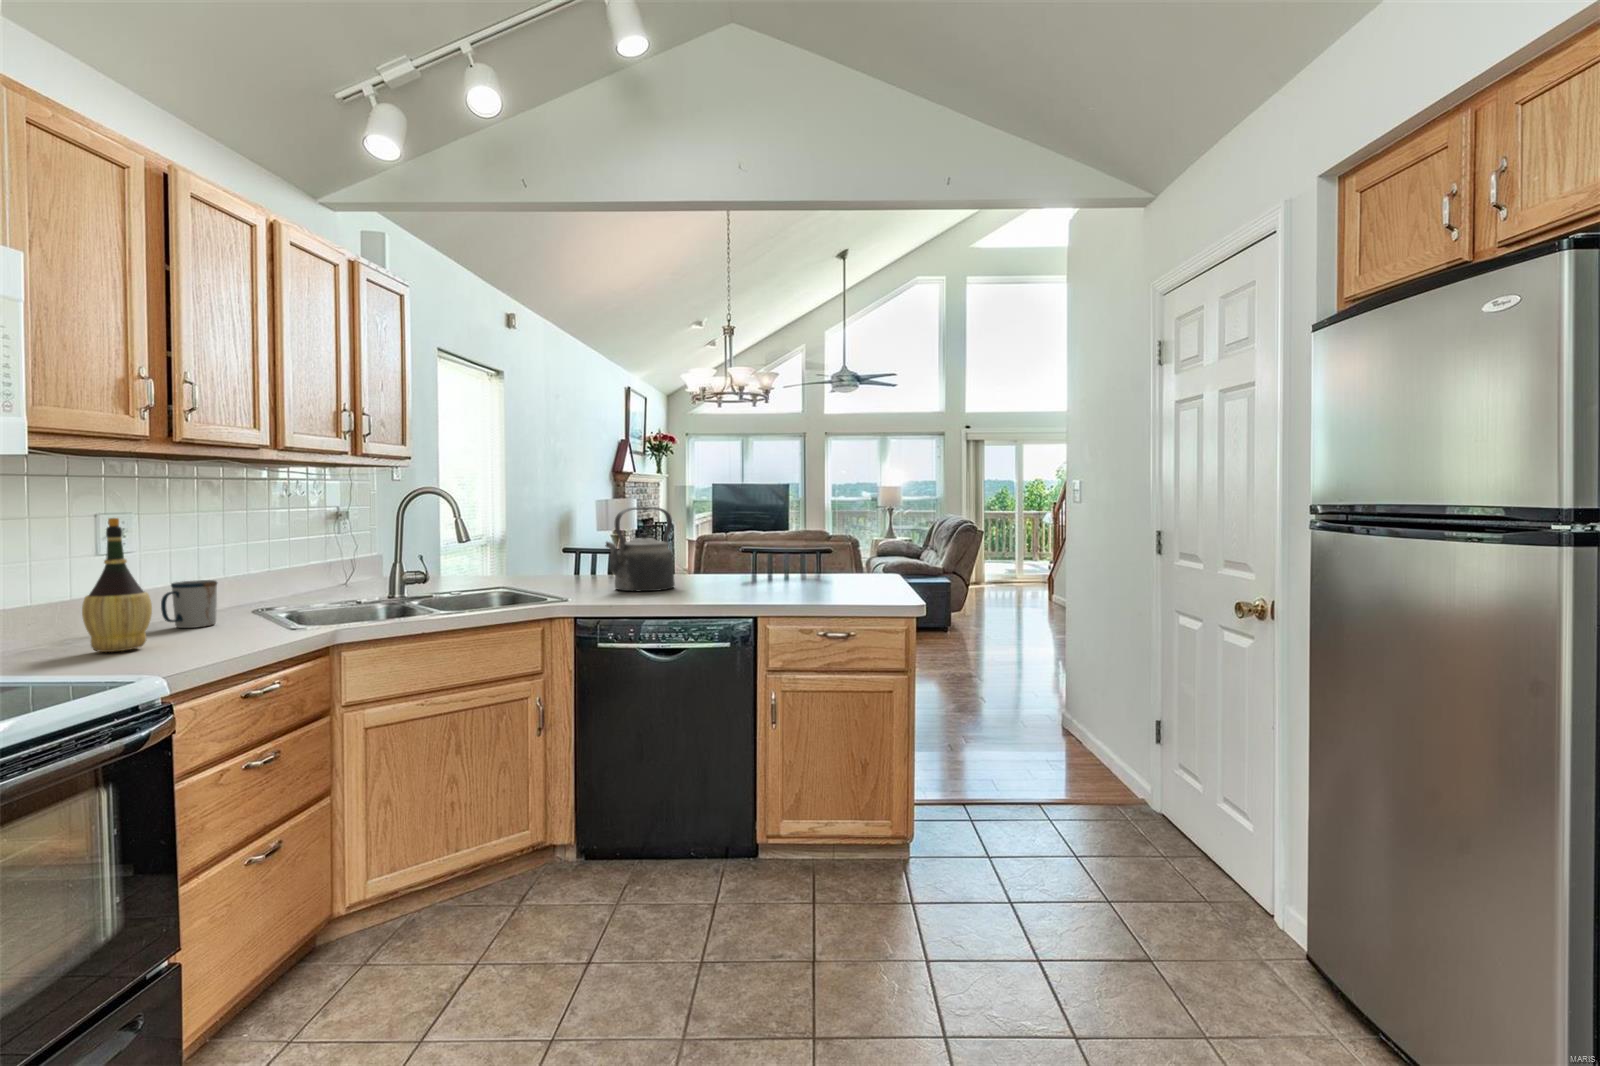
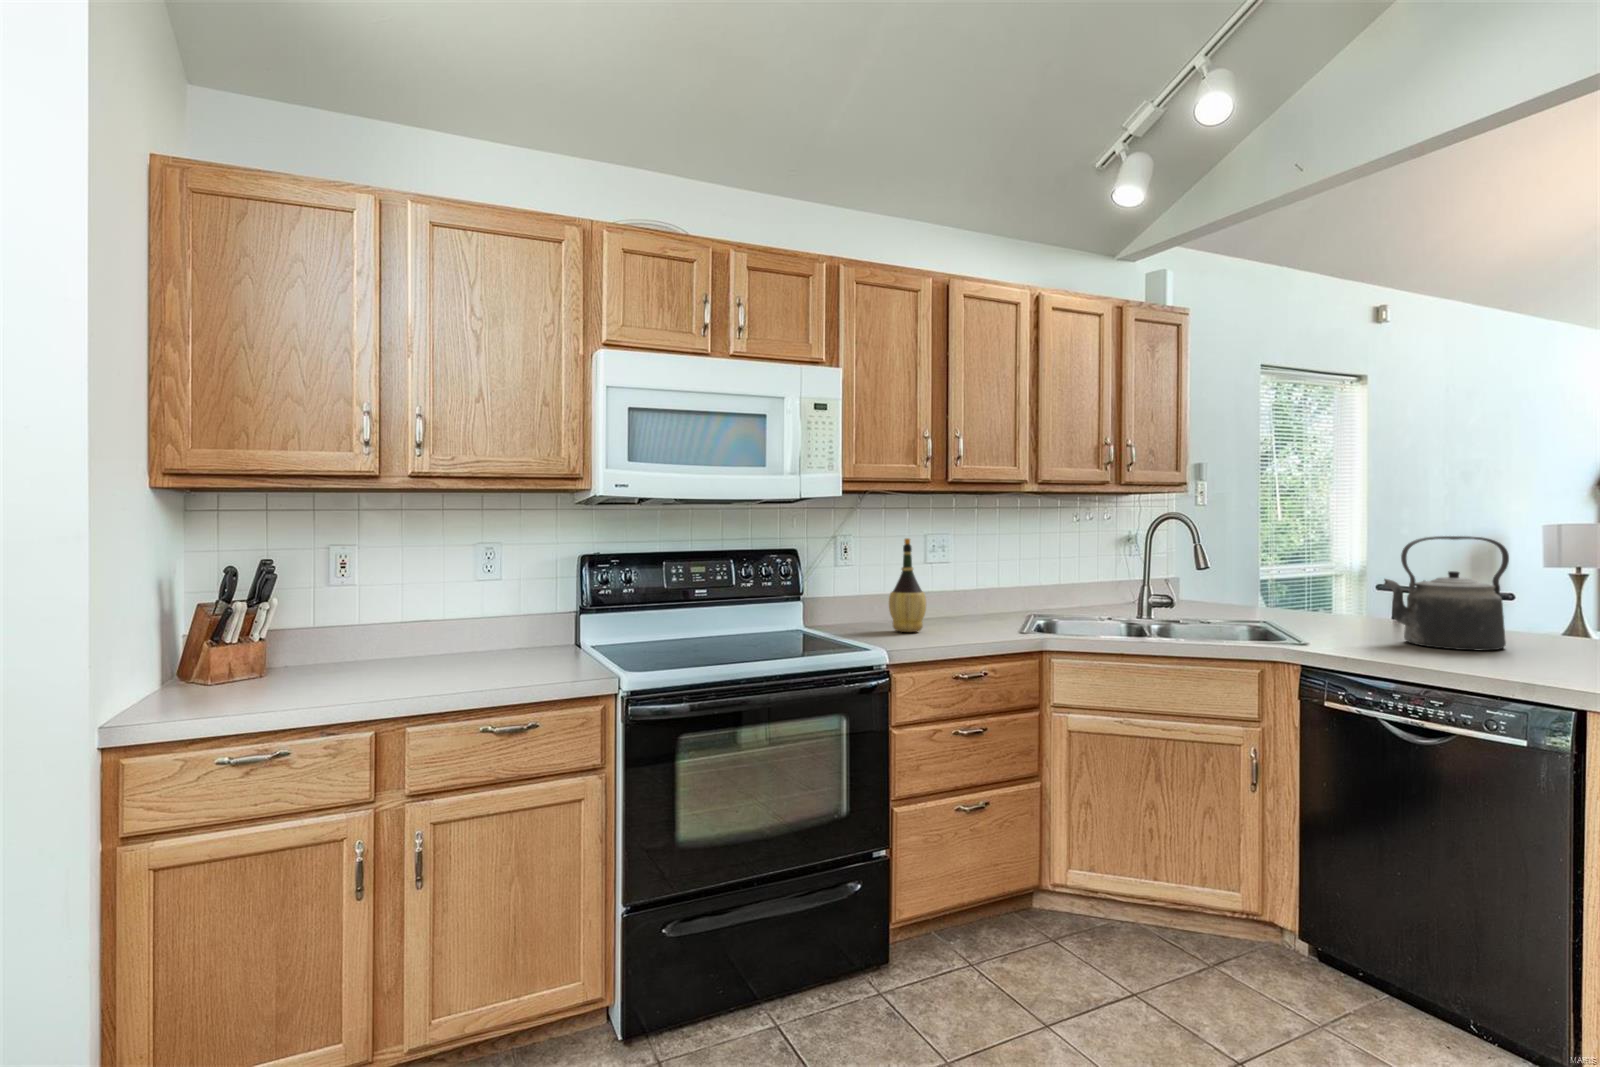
mug: present [161,580,217,628] -> none [953,587,992,623]

